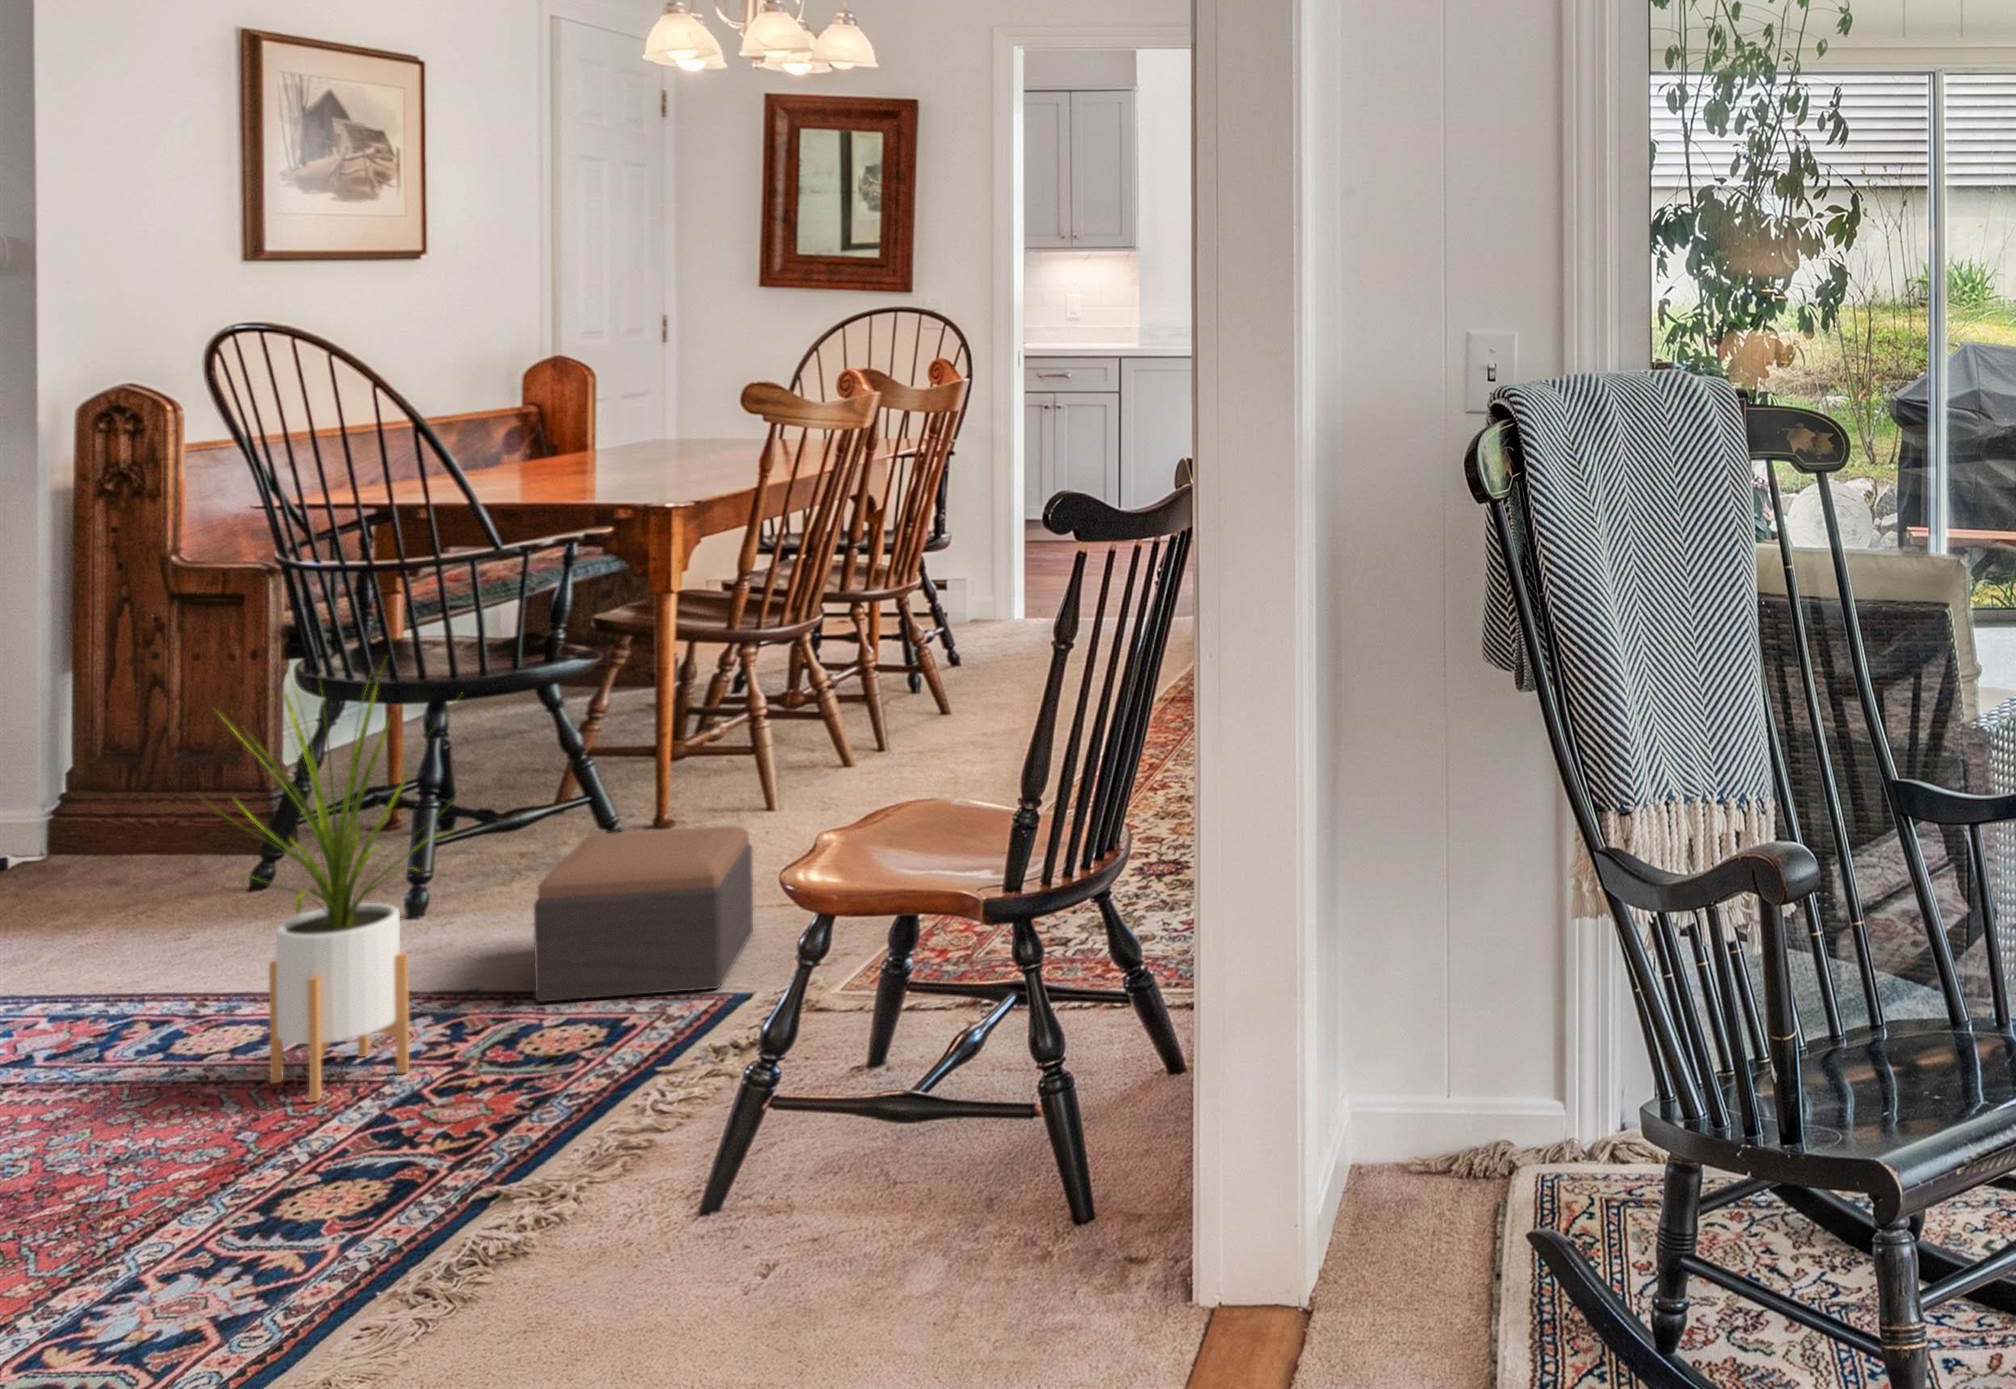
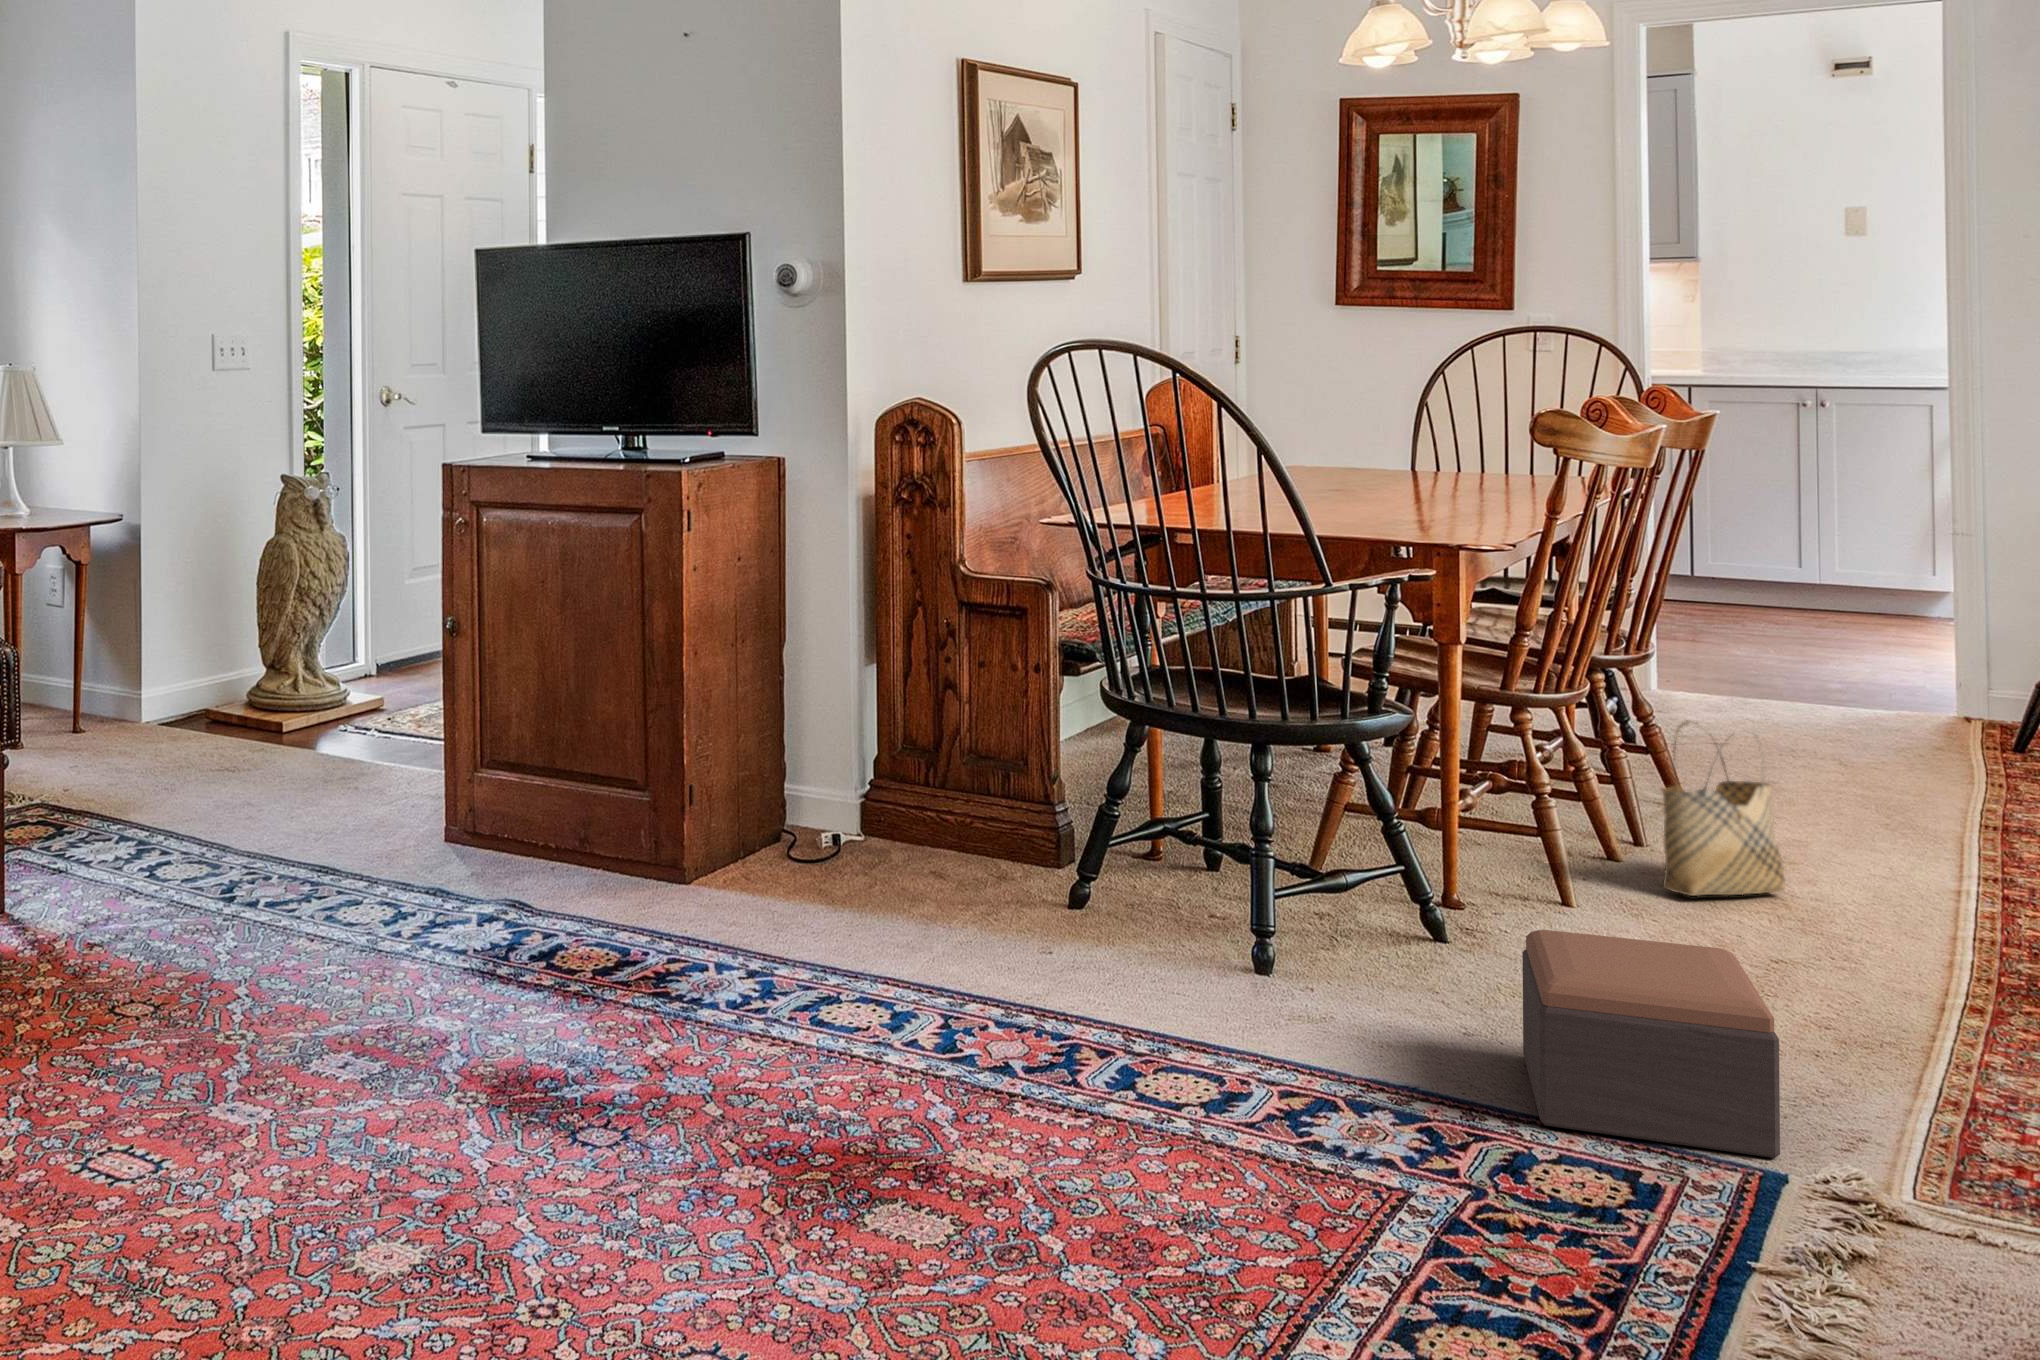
woven basket: none [852,640,952,787] -> present [1662,721,1785,896]
house plant: present [209,676,459,1102] -> none [1260,709,1536,1207]

